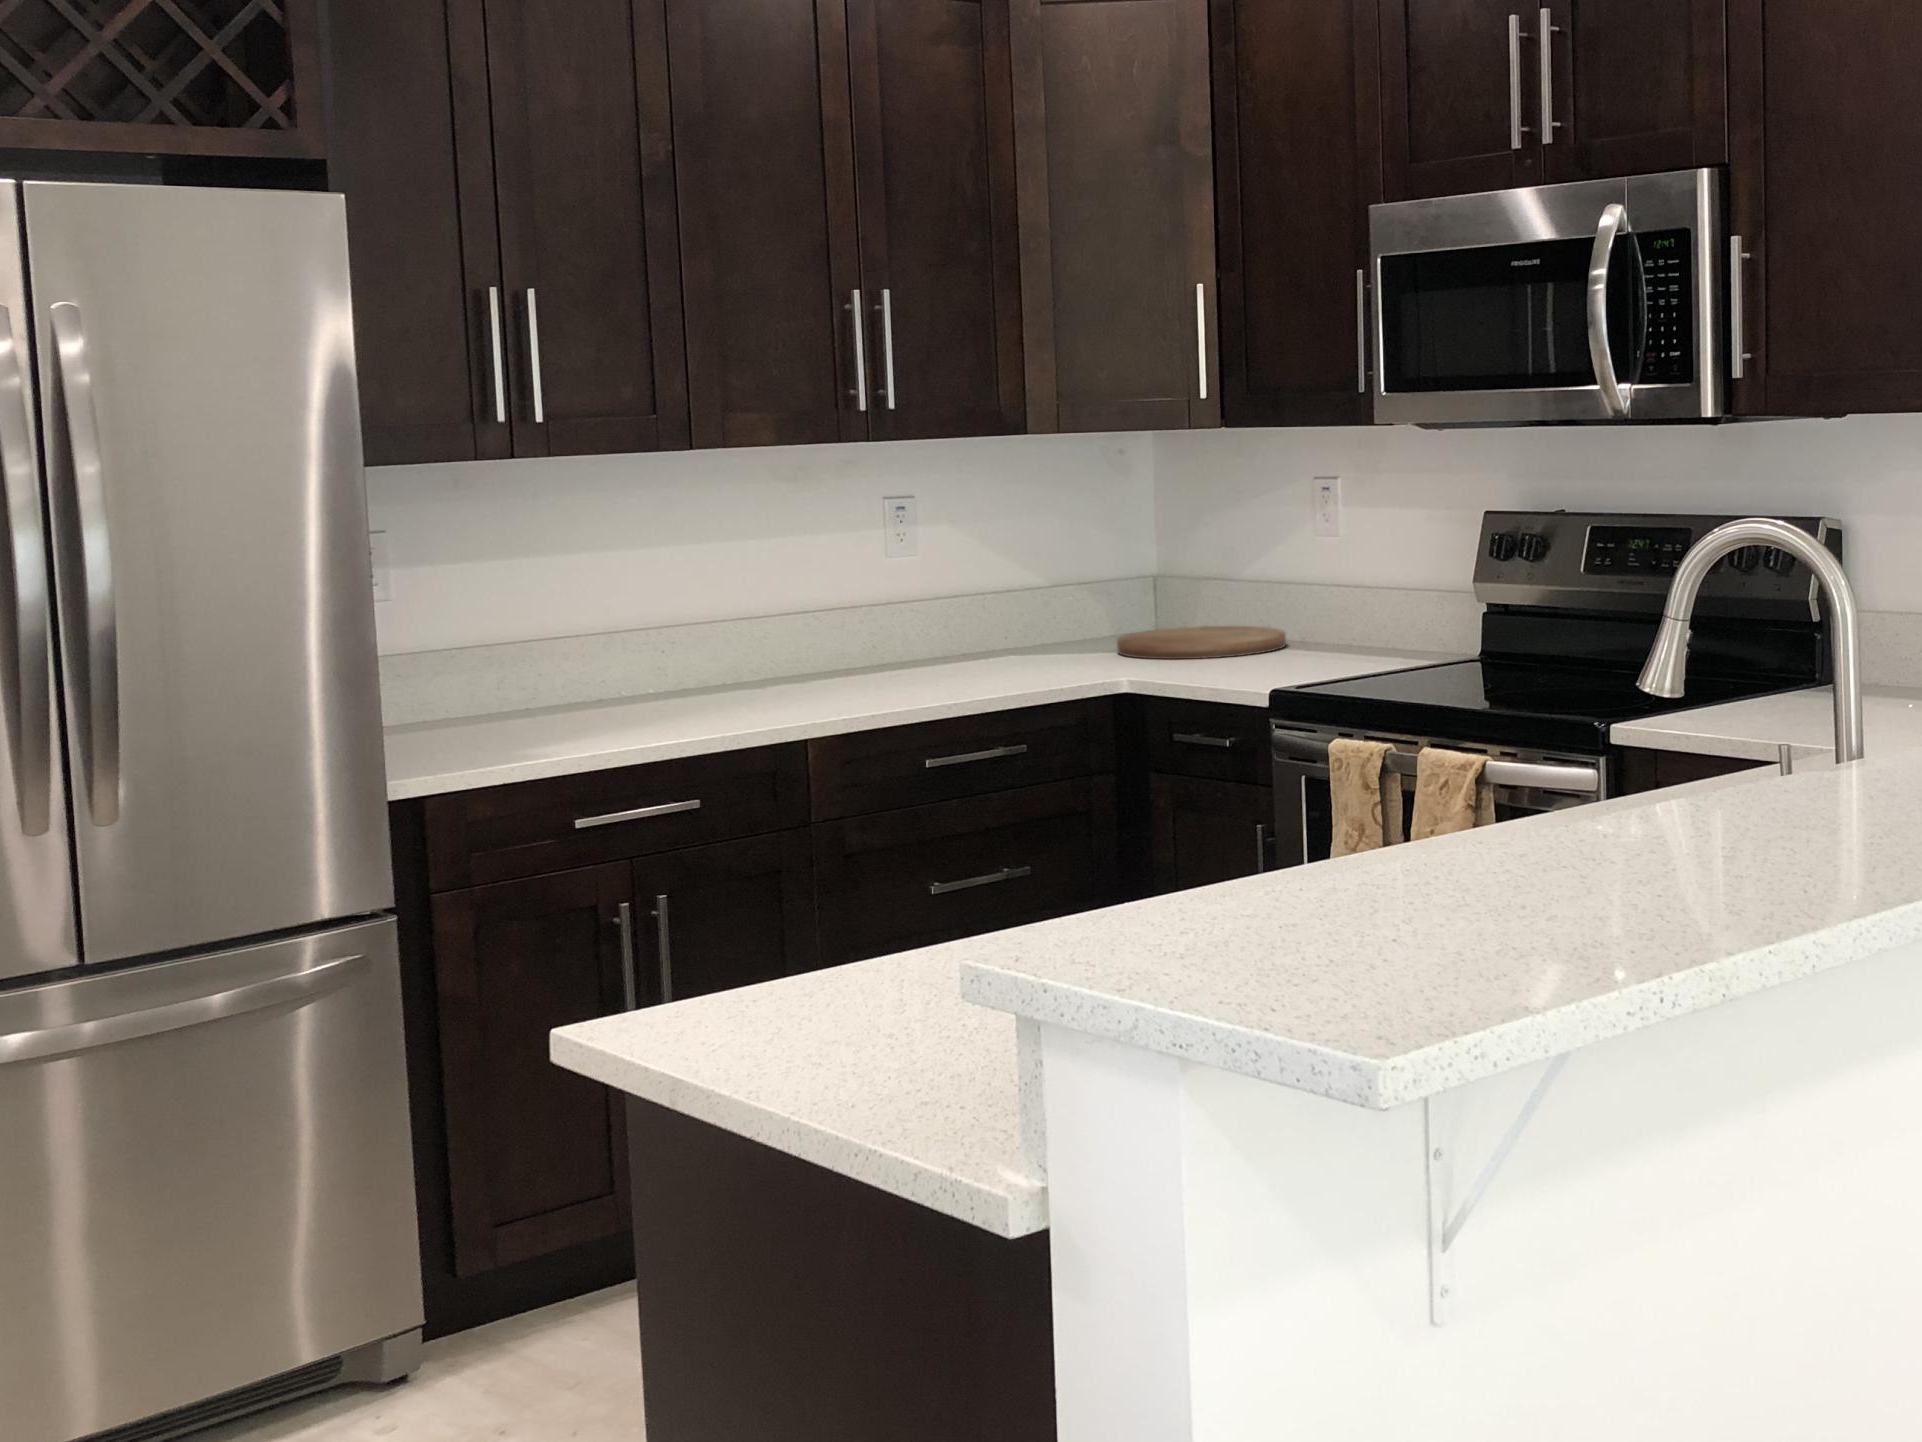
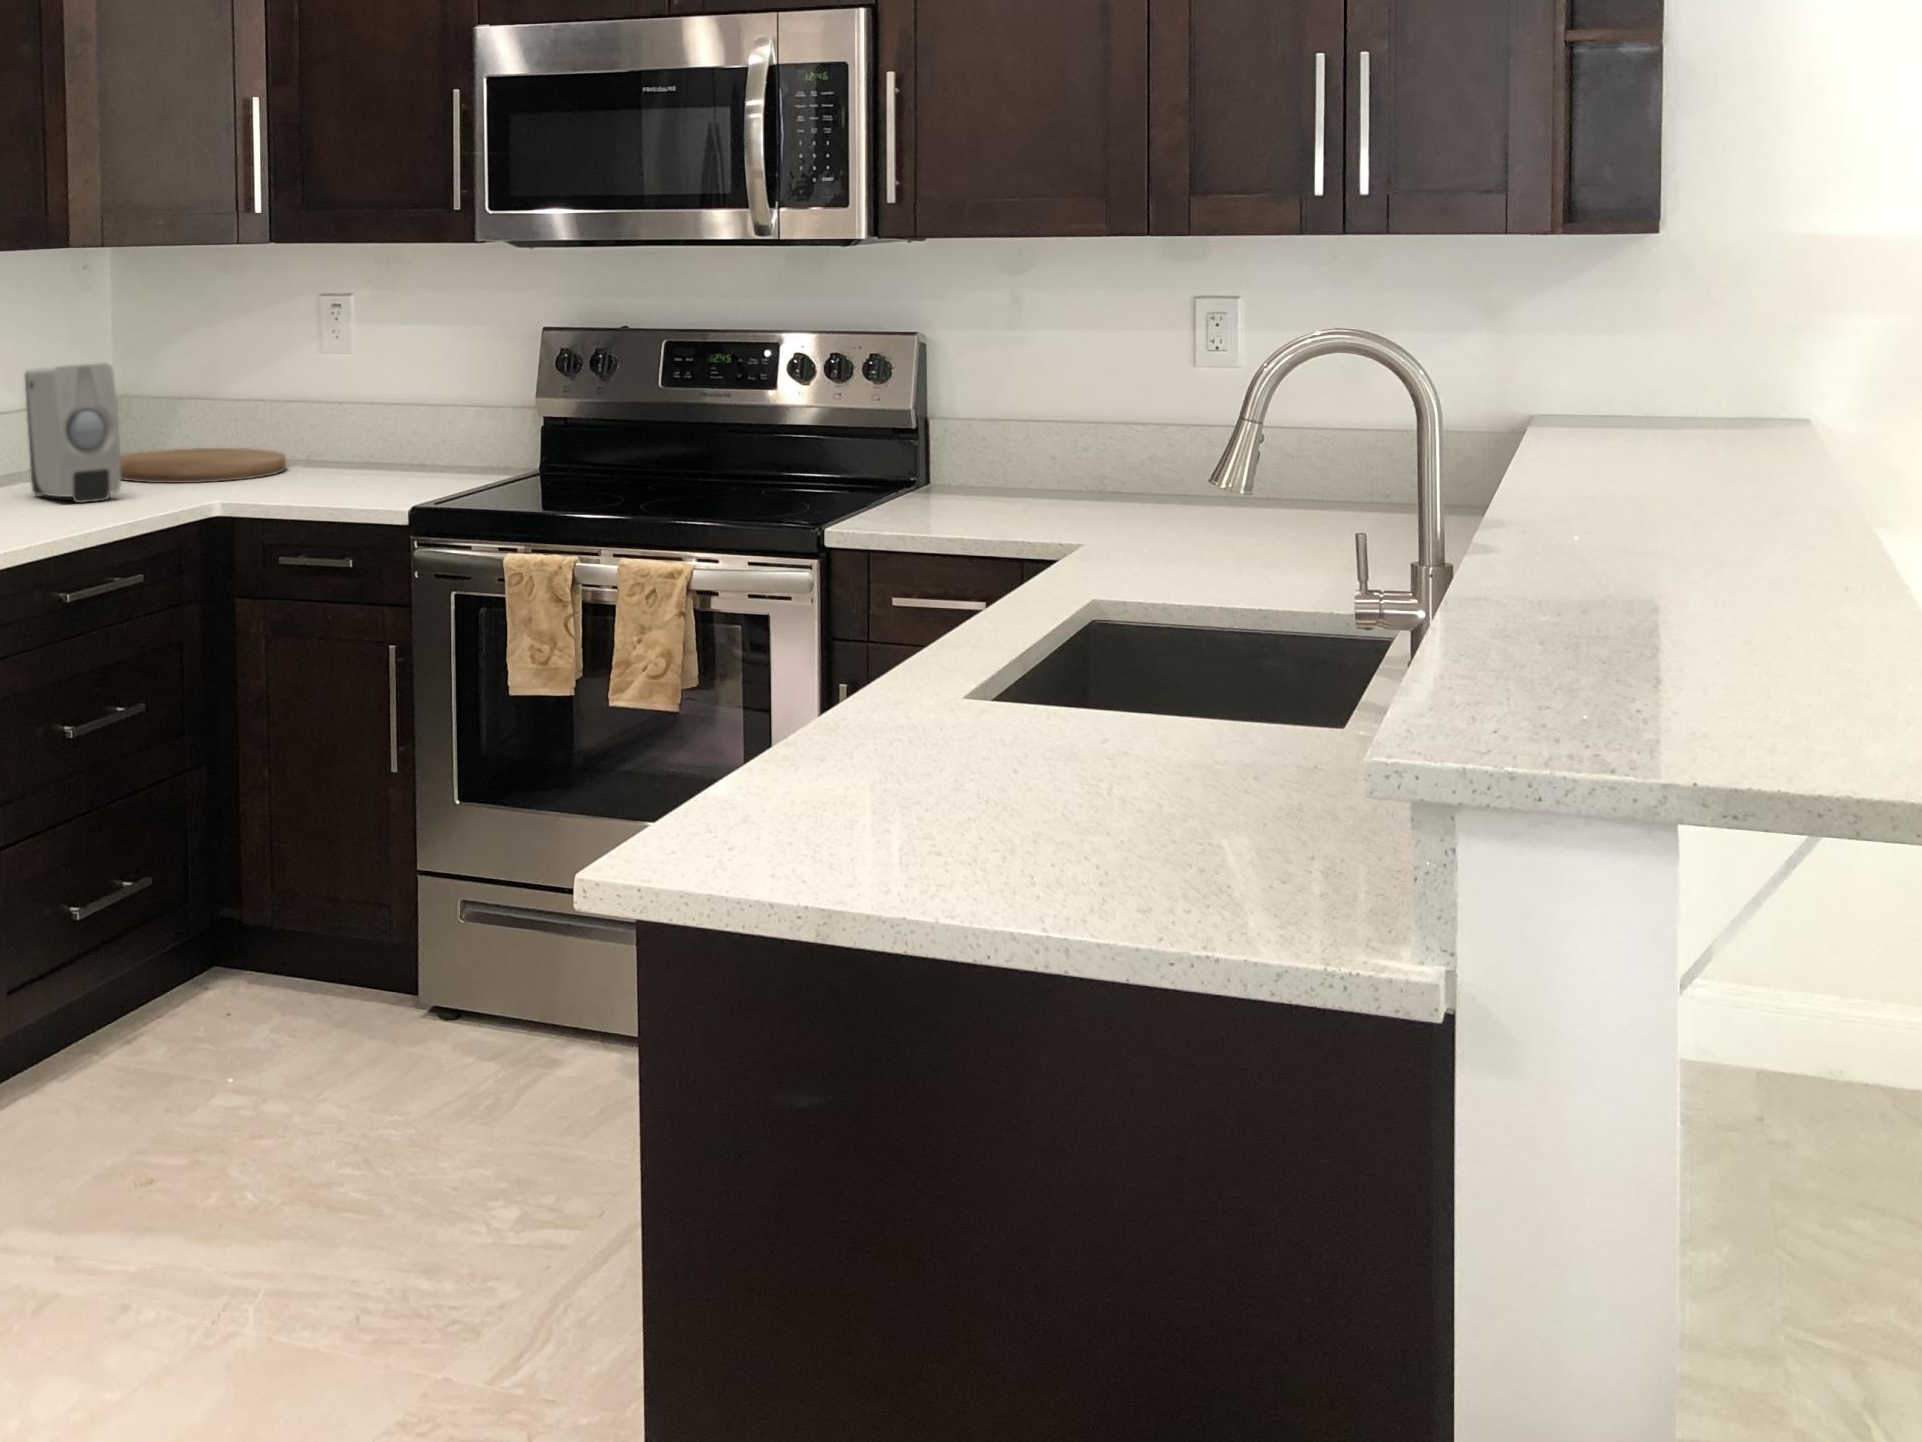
soap dispenser: none [1001,544,1068,675] -> present [25,363,122,503]

